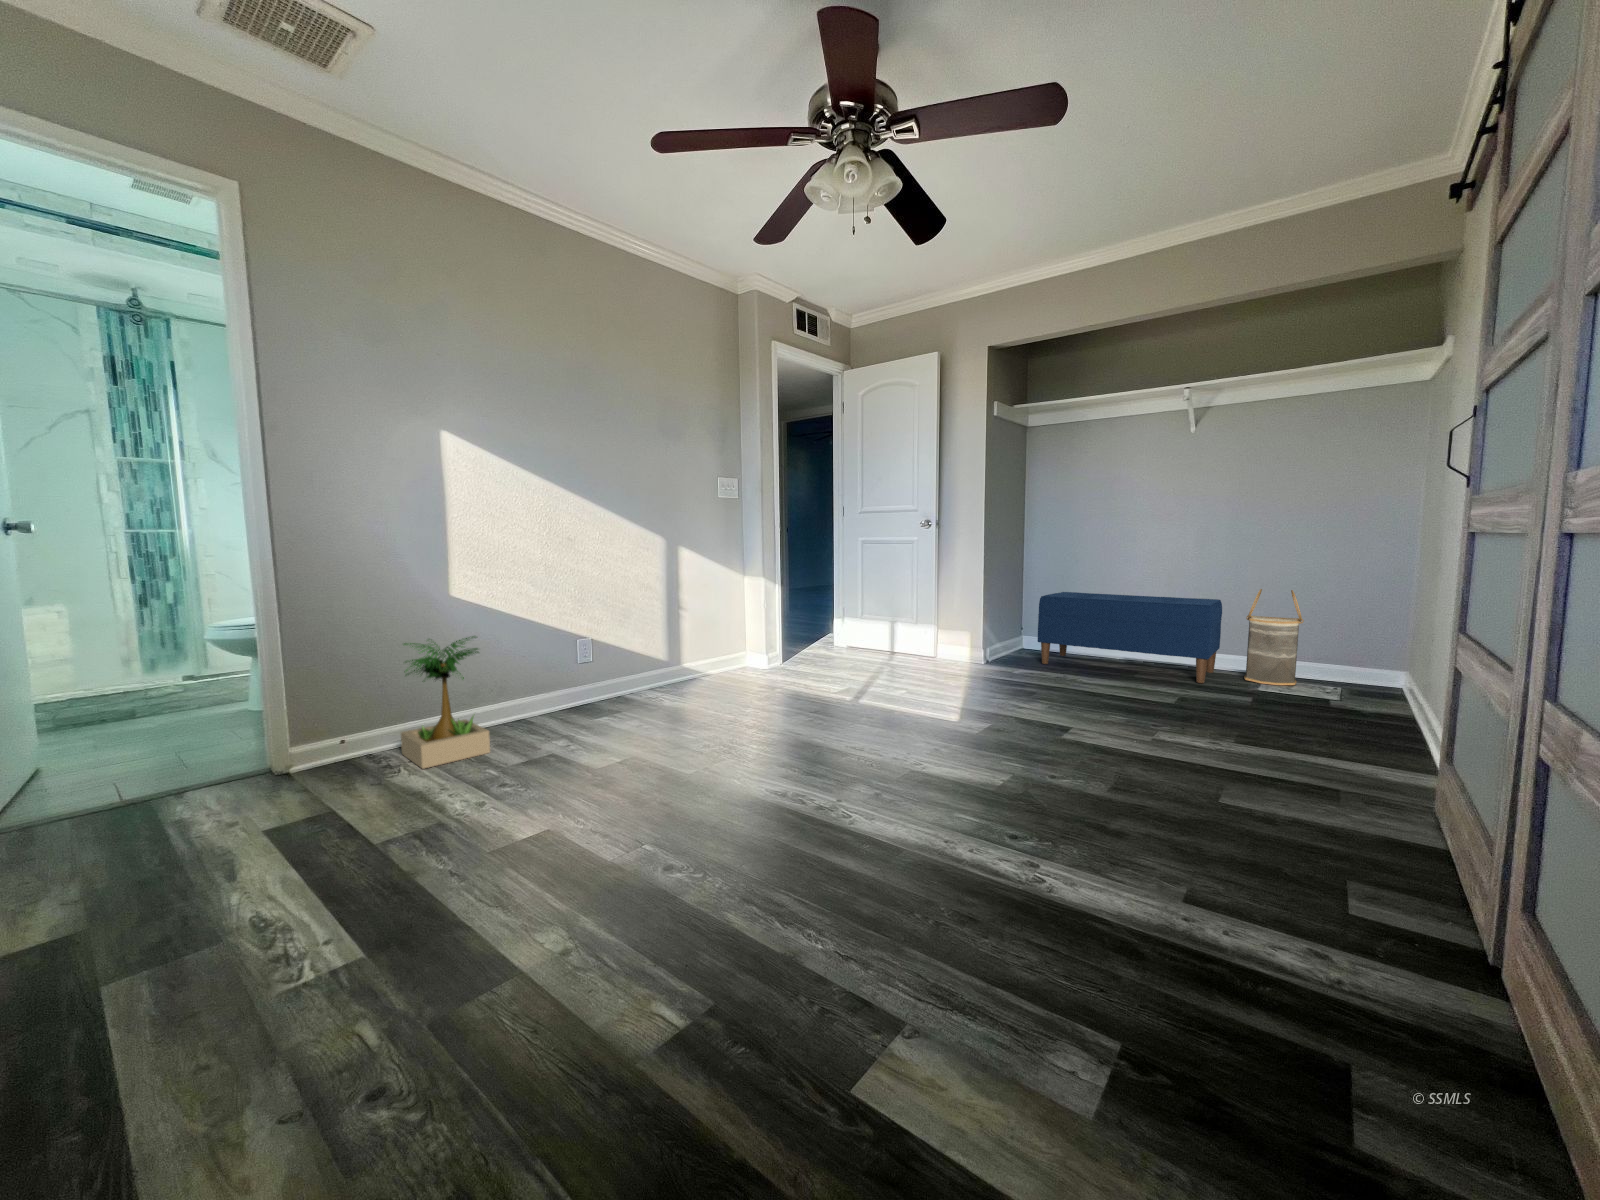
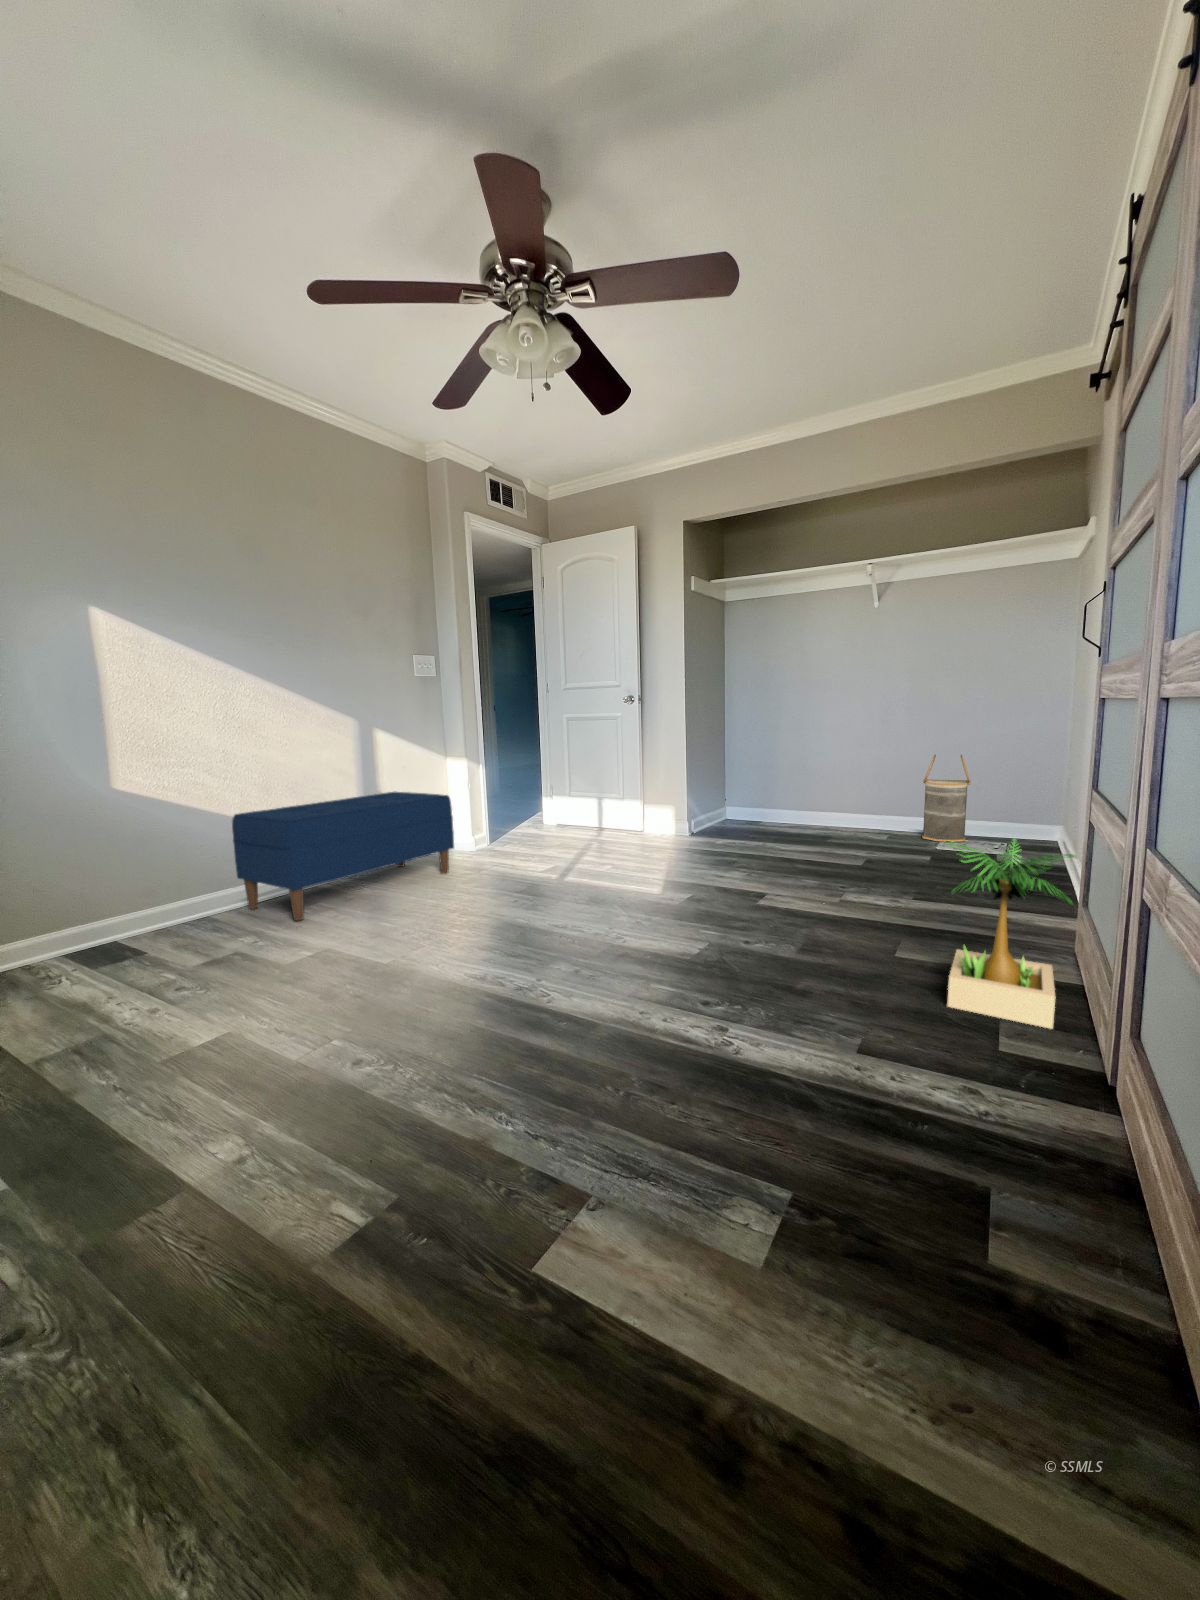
bench: present [1038,592,1222,683] -> present [232,792,454,921]
potted plant: present [401,636,490,769] -> present [947,839,1076,1029]

